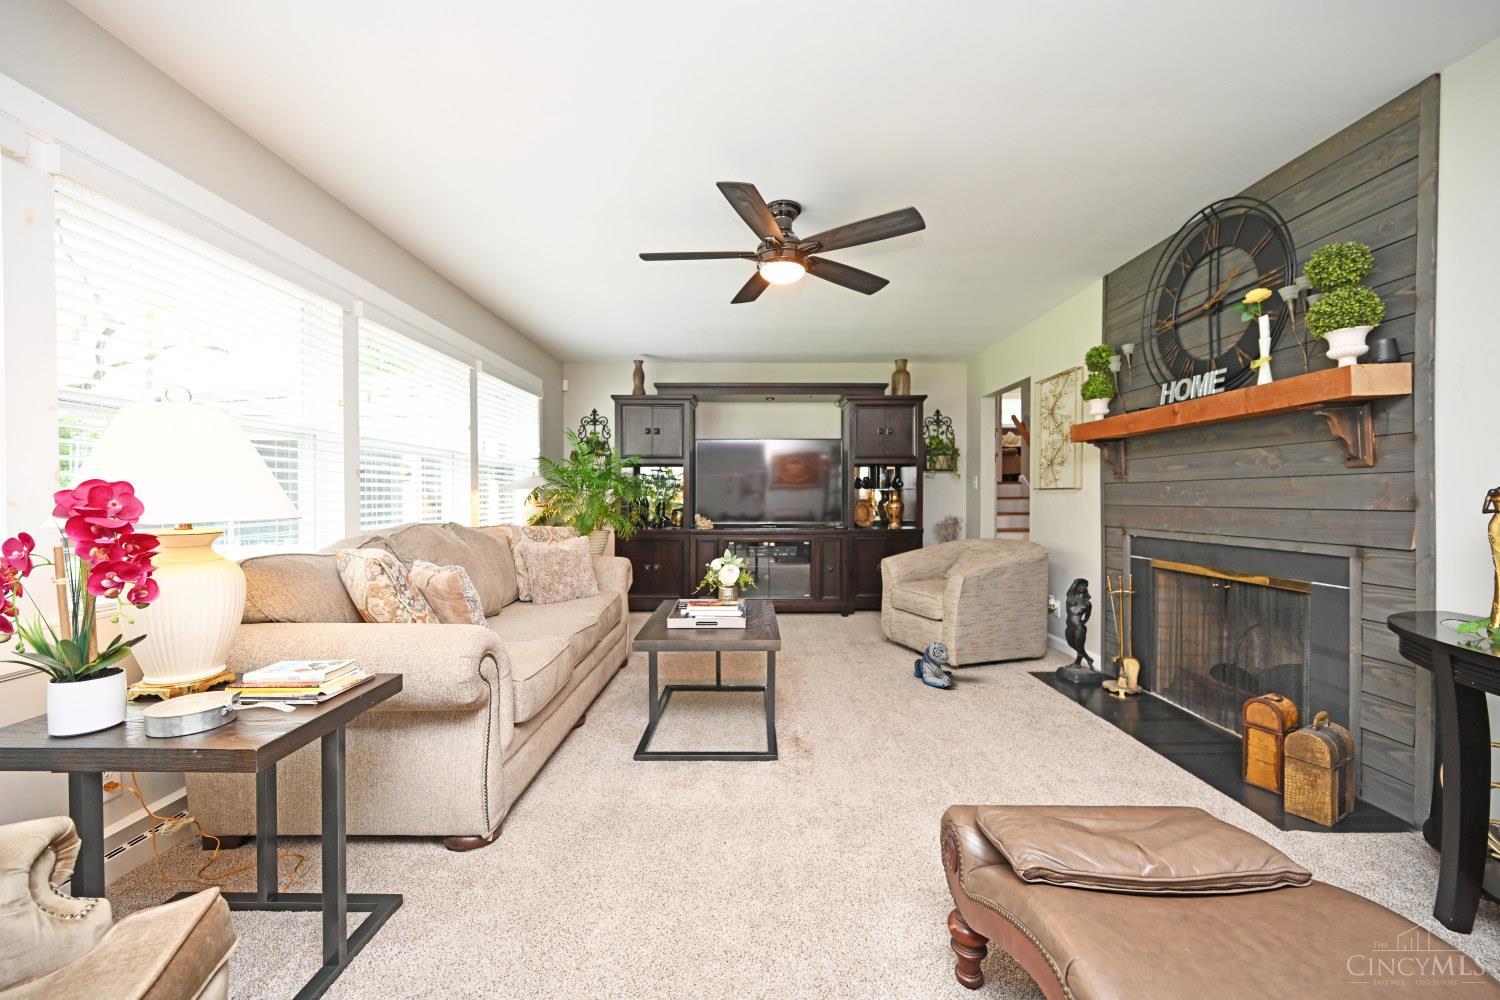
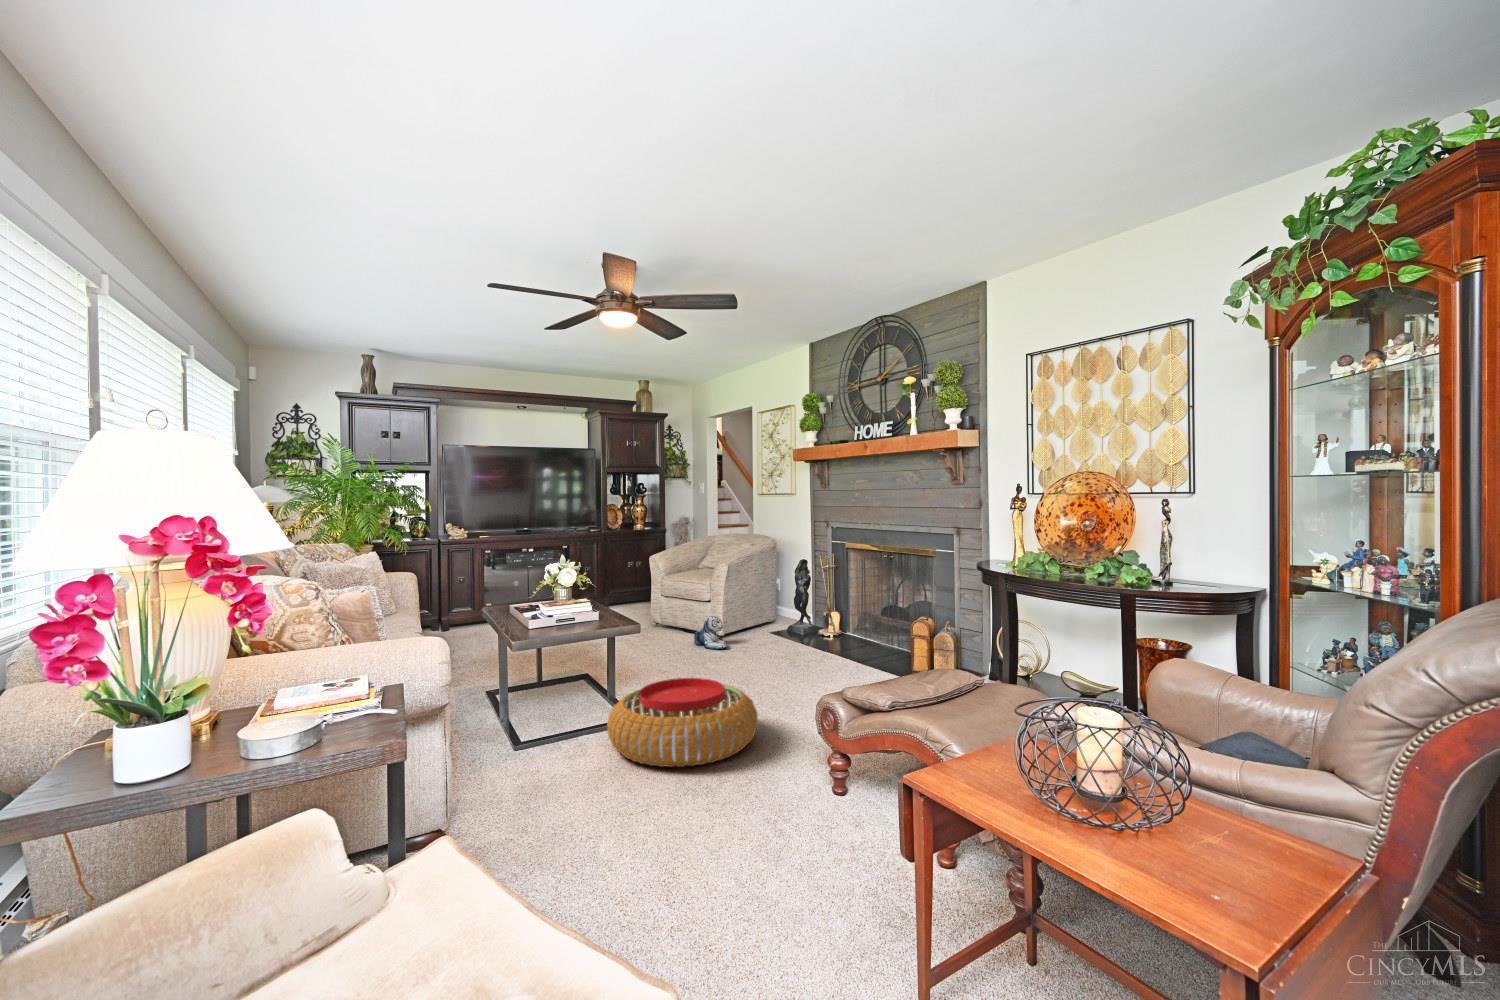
pouf: none [663,737,893,899] -> present [607,678,758,767]

